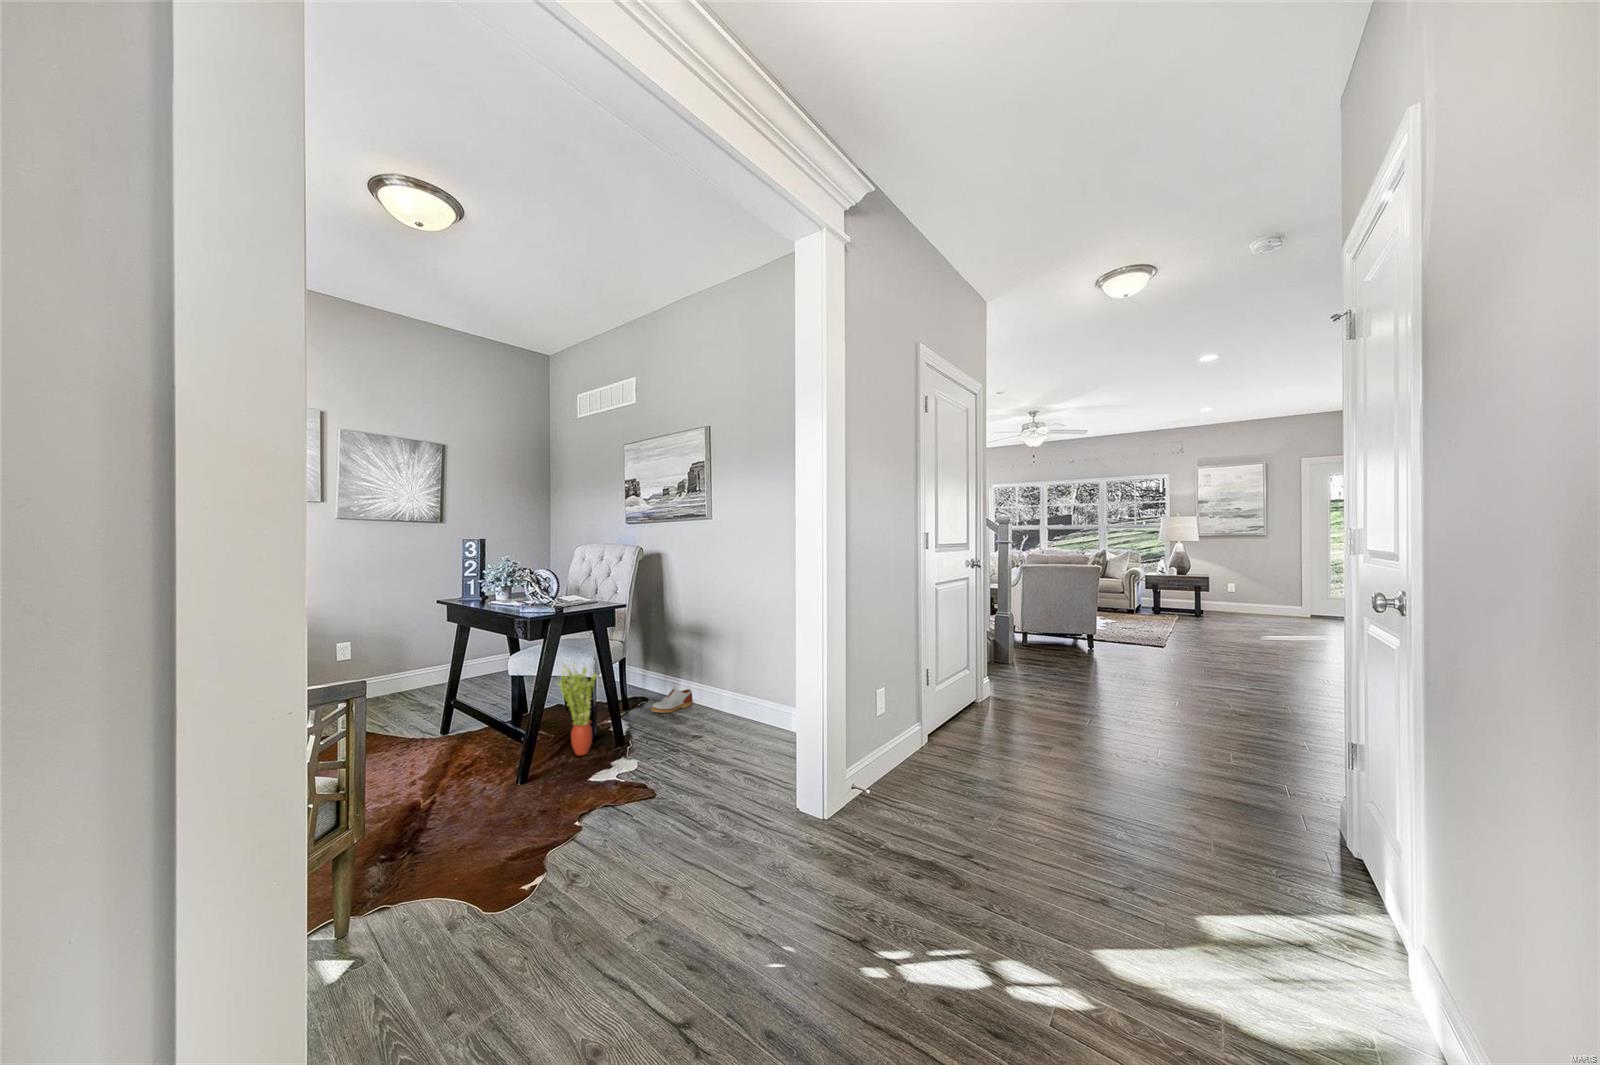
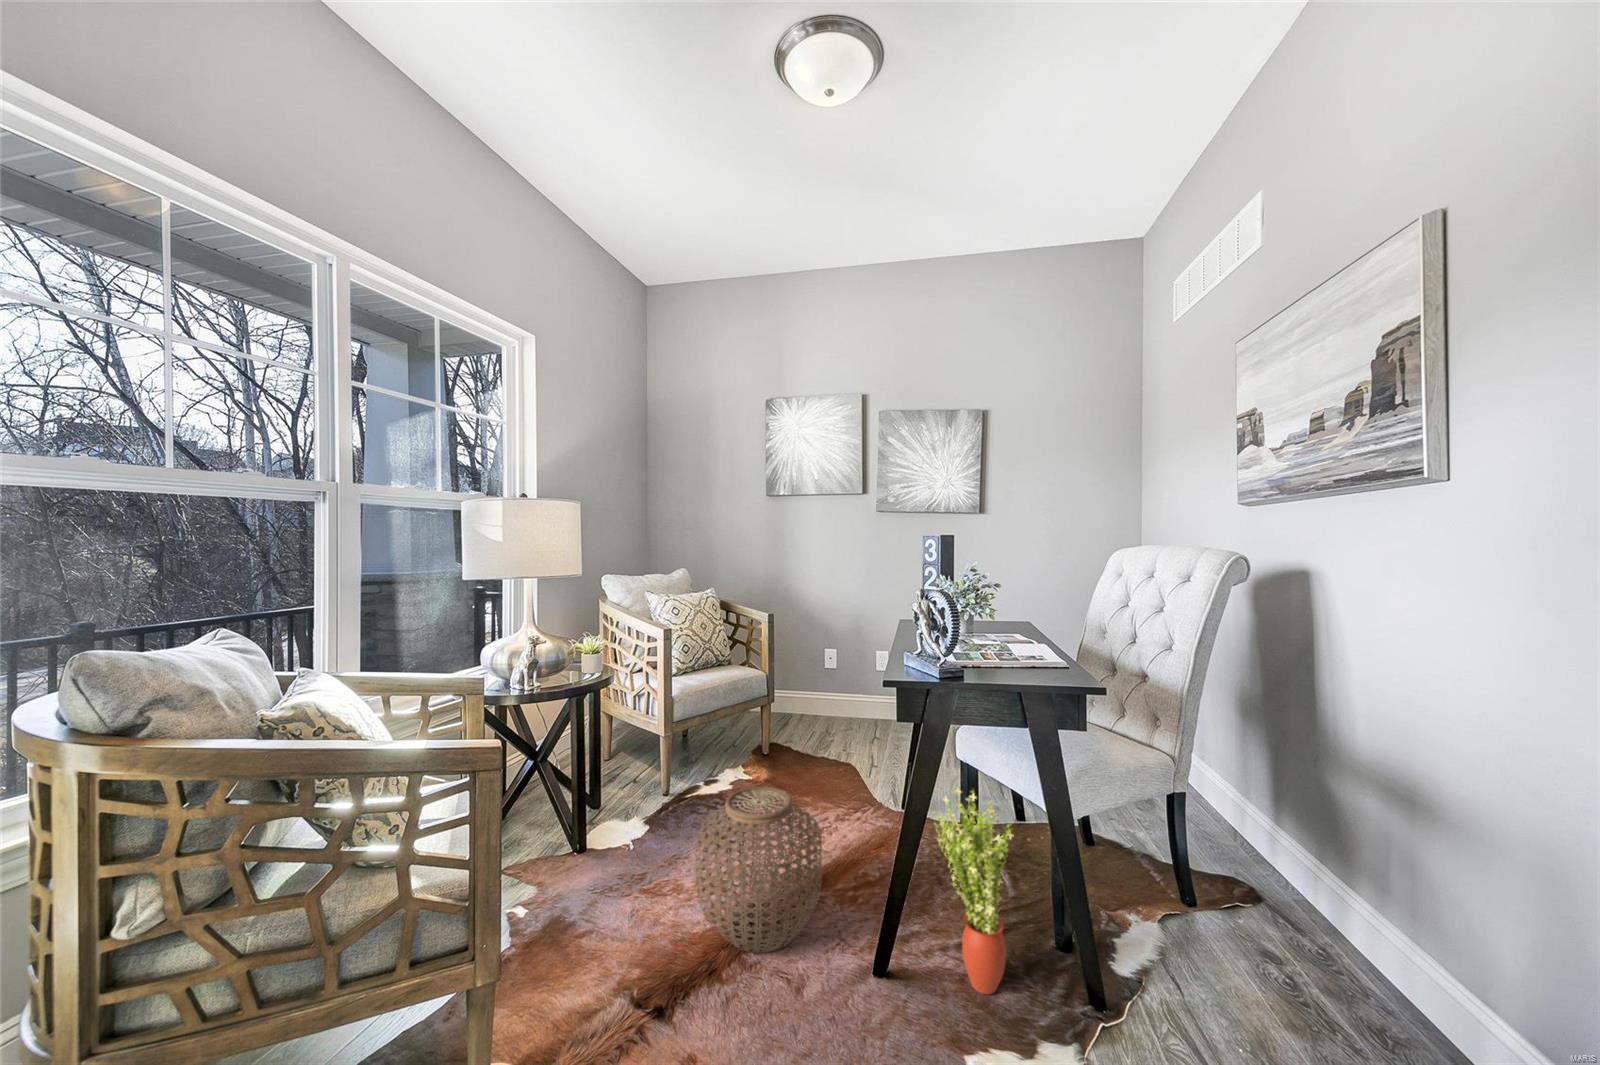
shoe: present [651,689,693,713] -> none [1224,930,1374,1004]
woven basket: none [396,703,492,804] -> present [695,787,822,952]

